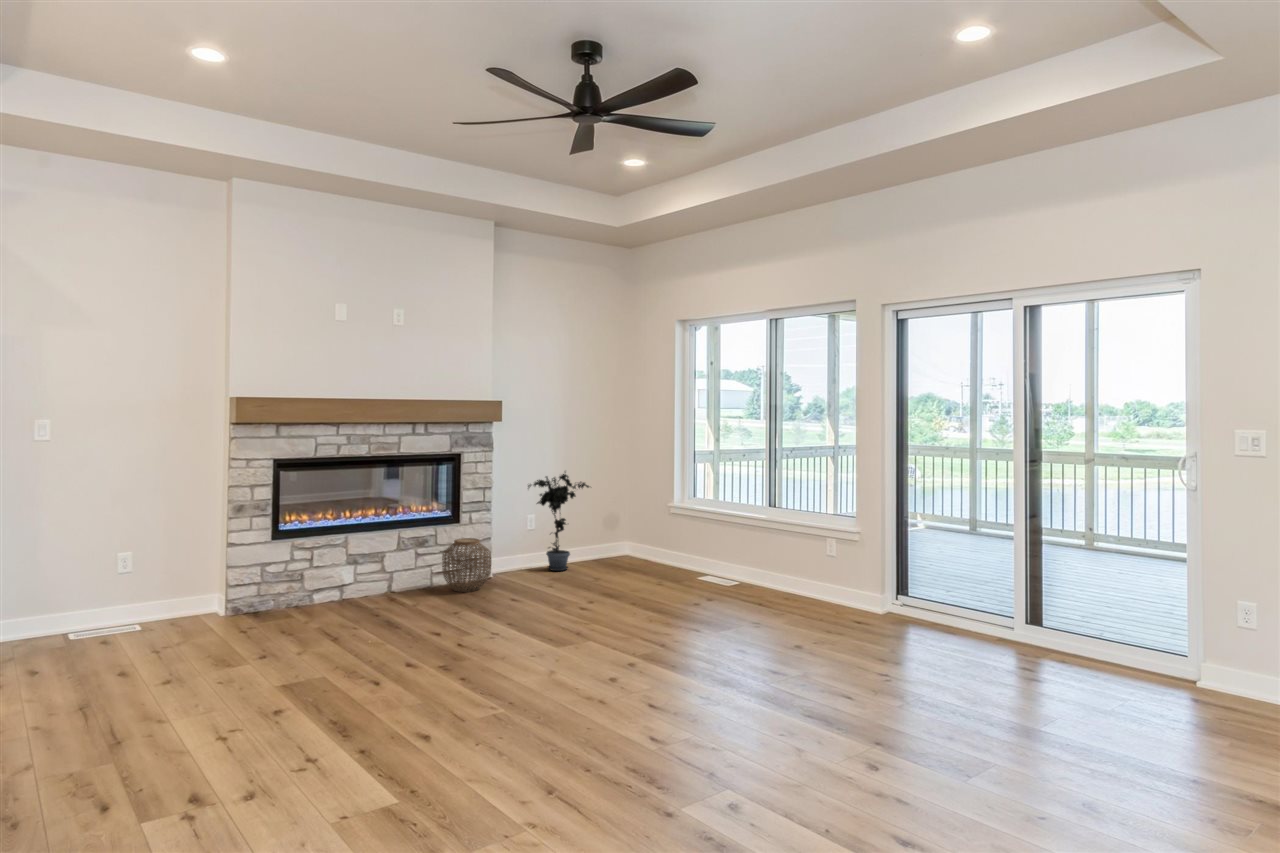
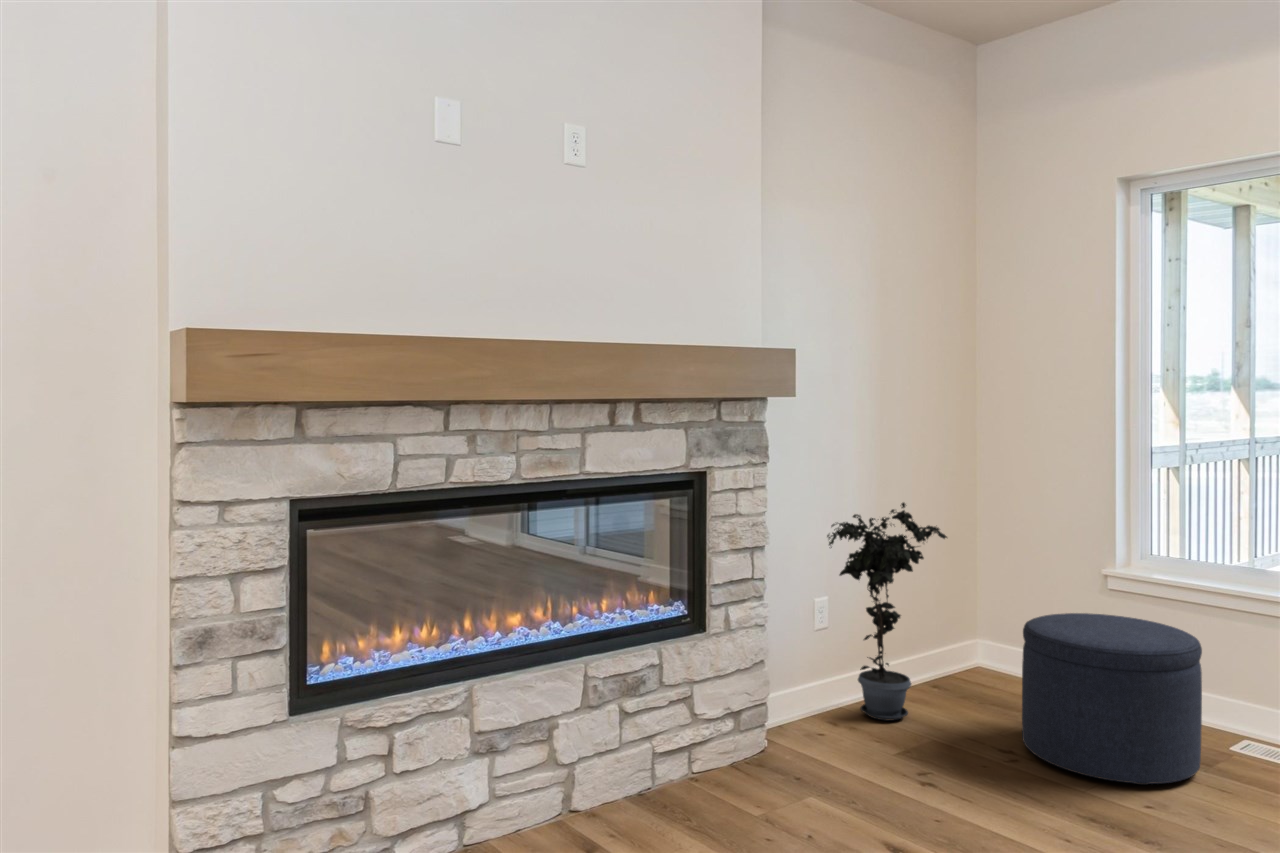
ottoman: none [604,520,673,586] -> present [1022,613,1202,785]
woven basket: present [442,538,491,592] -> none [685,671,800,809]

